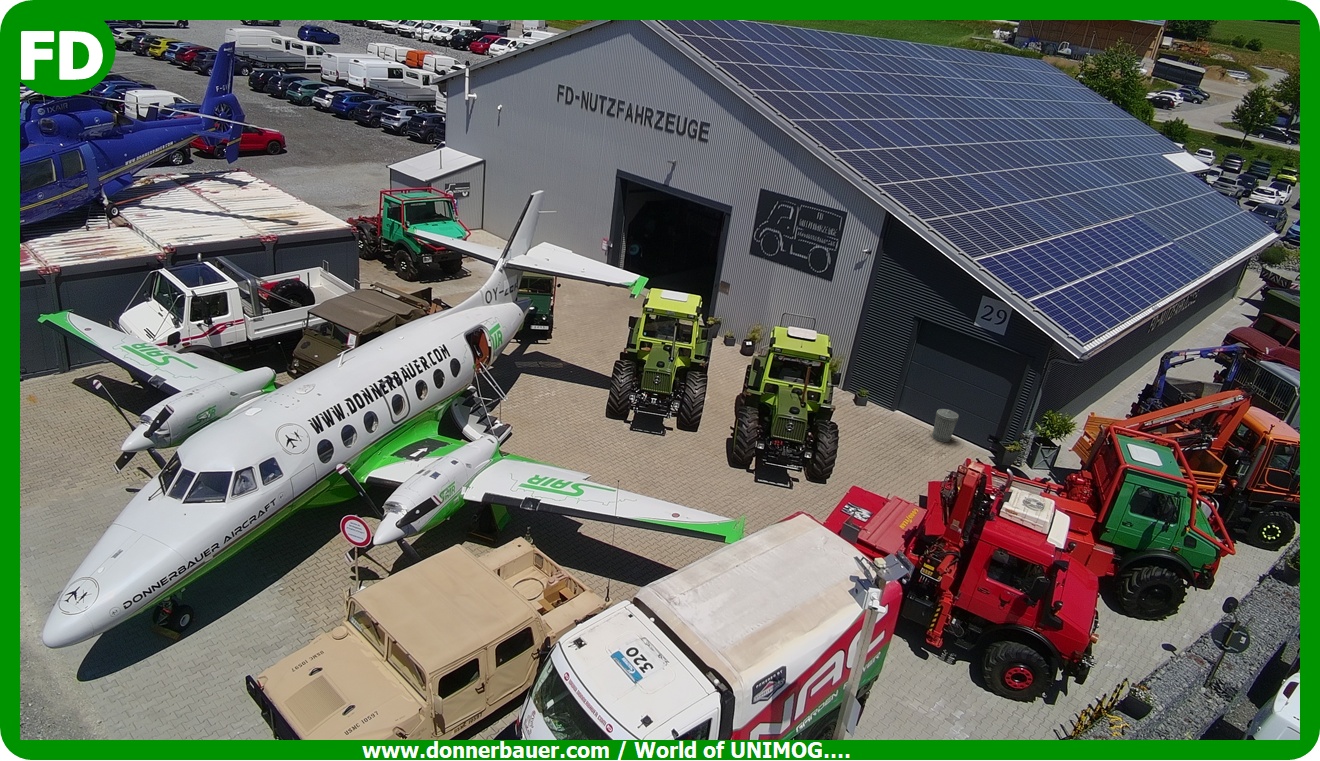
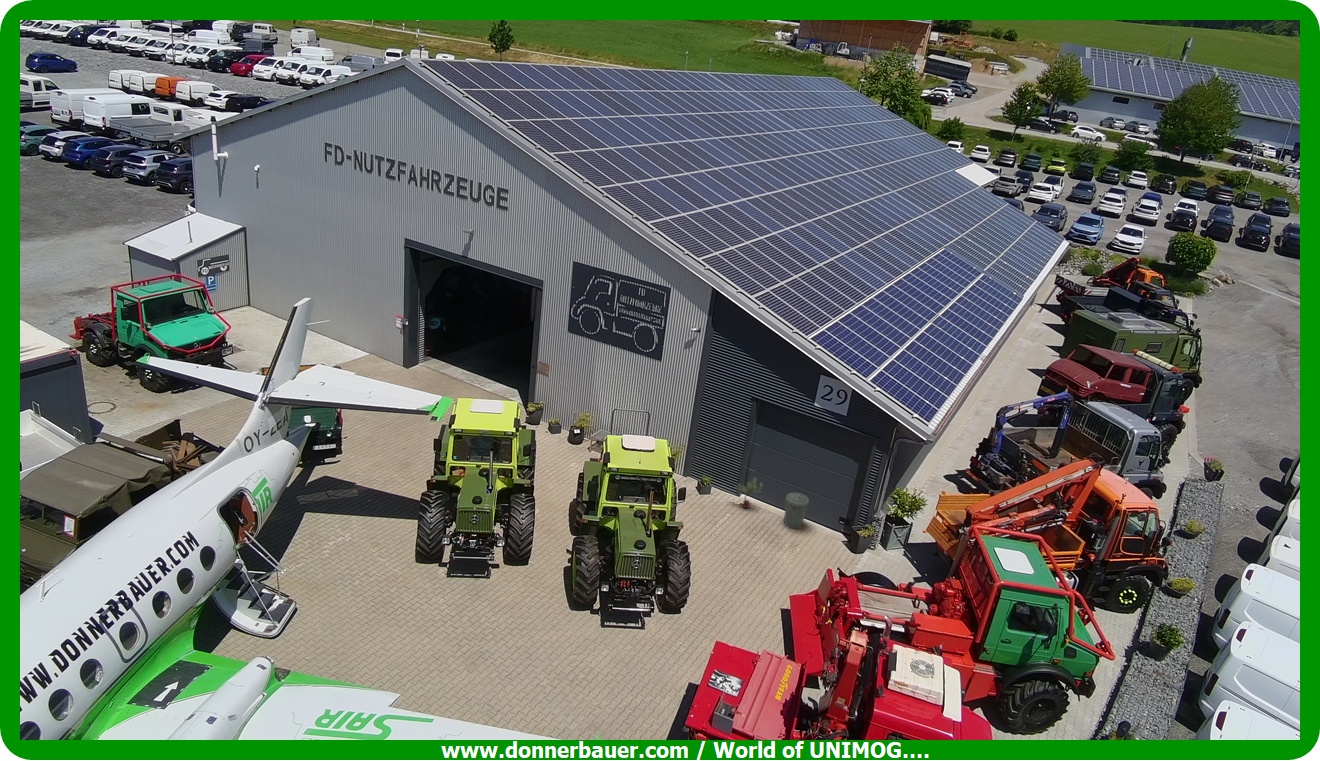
potted tree: none [889,392,916,421] -> present [736,478,762,508]

